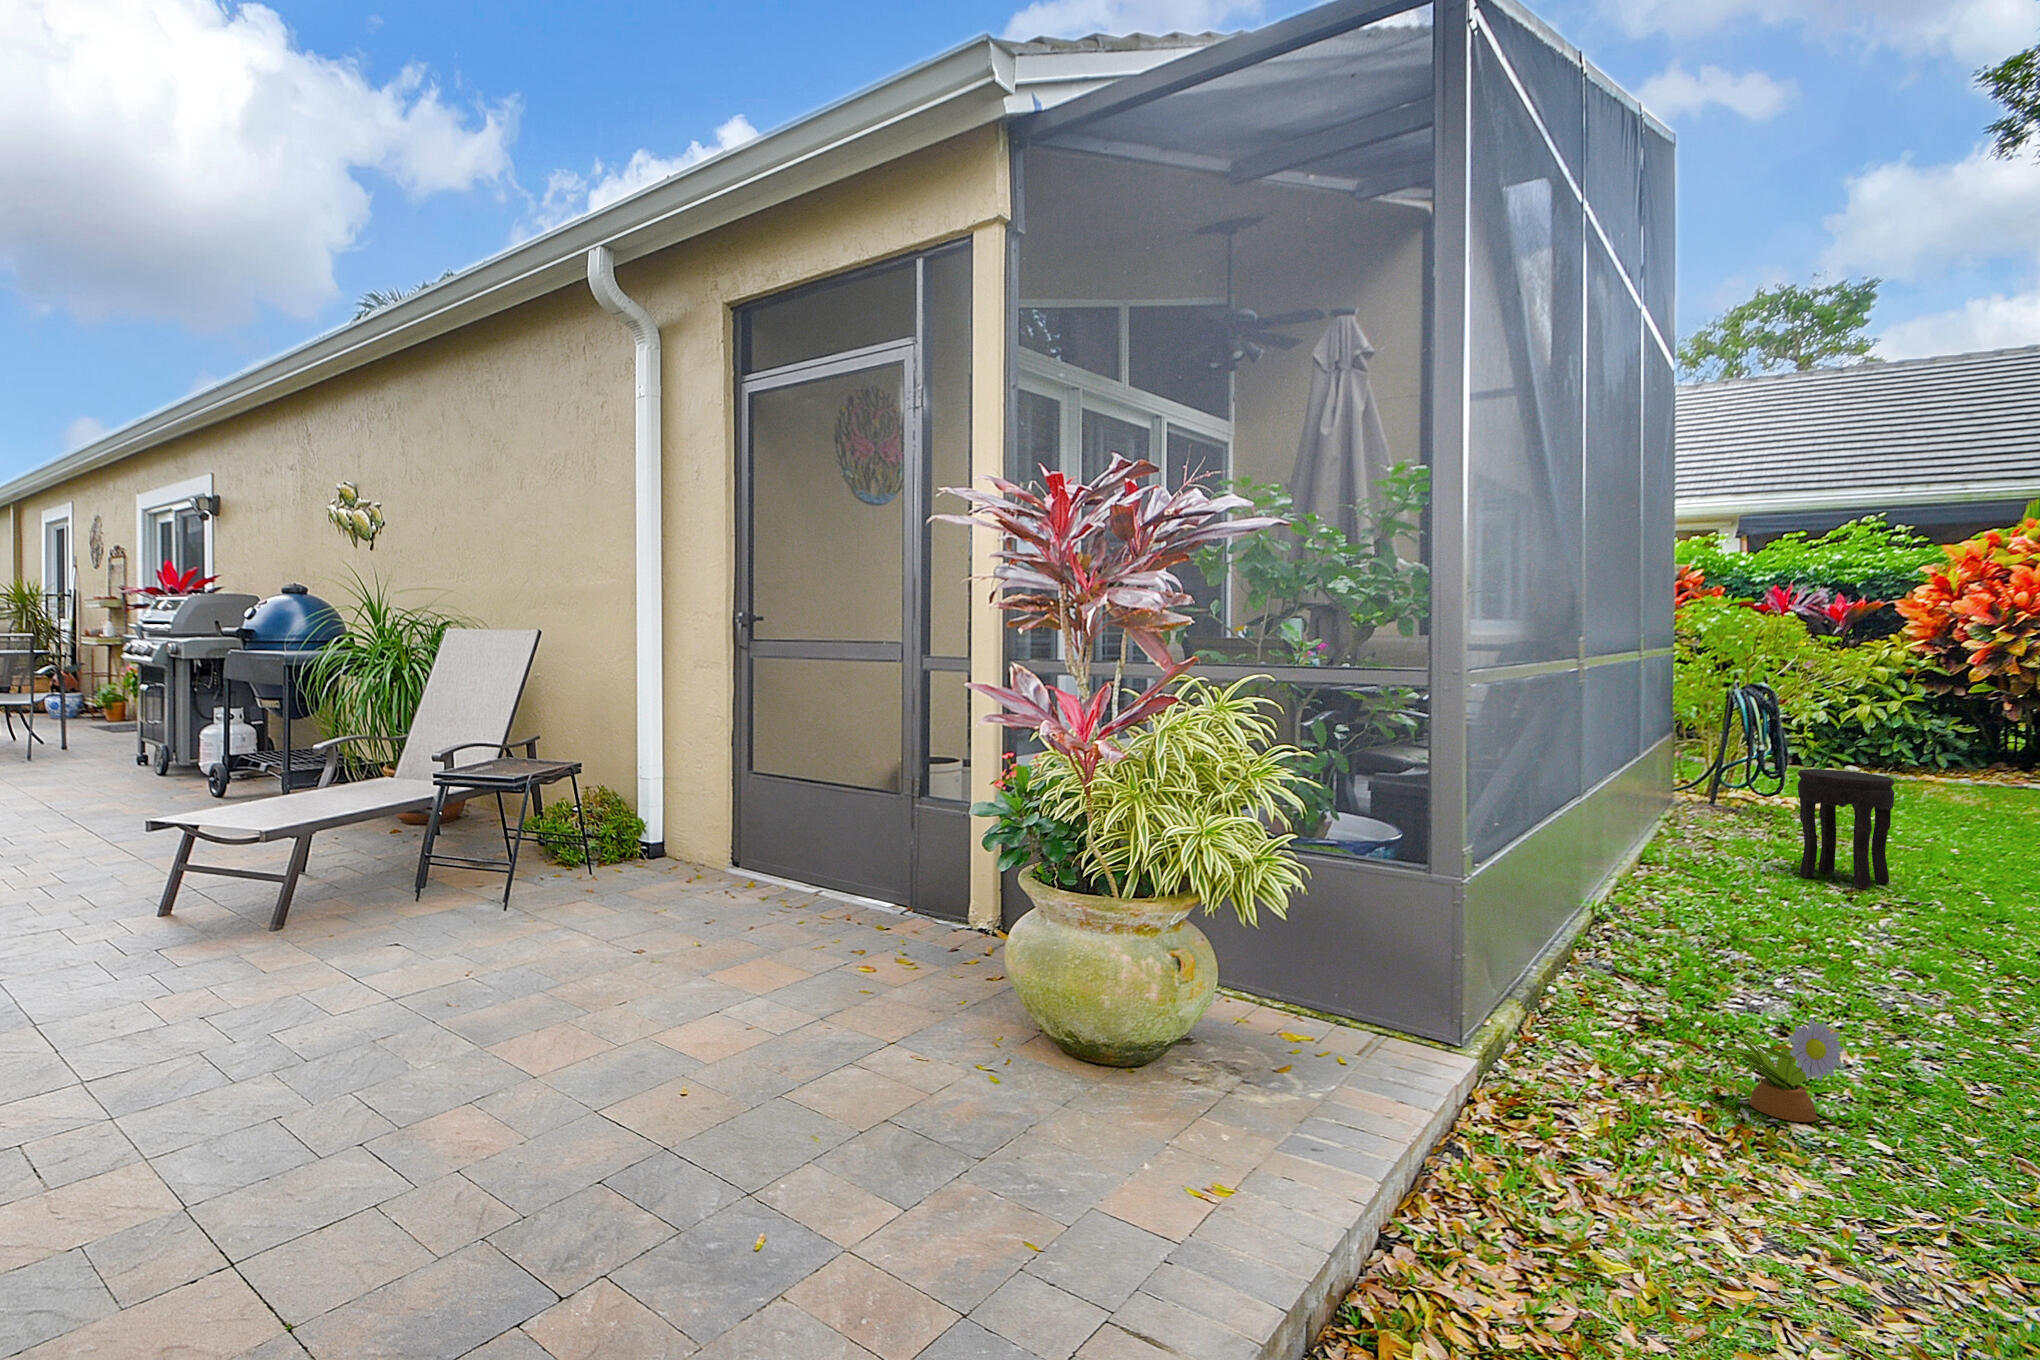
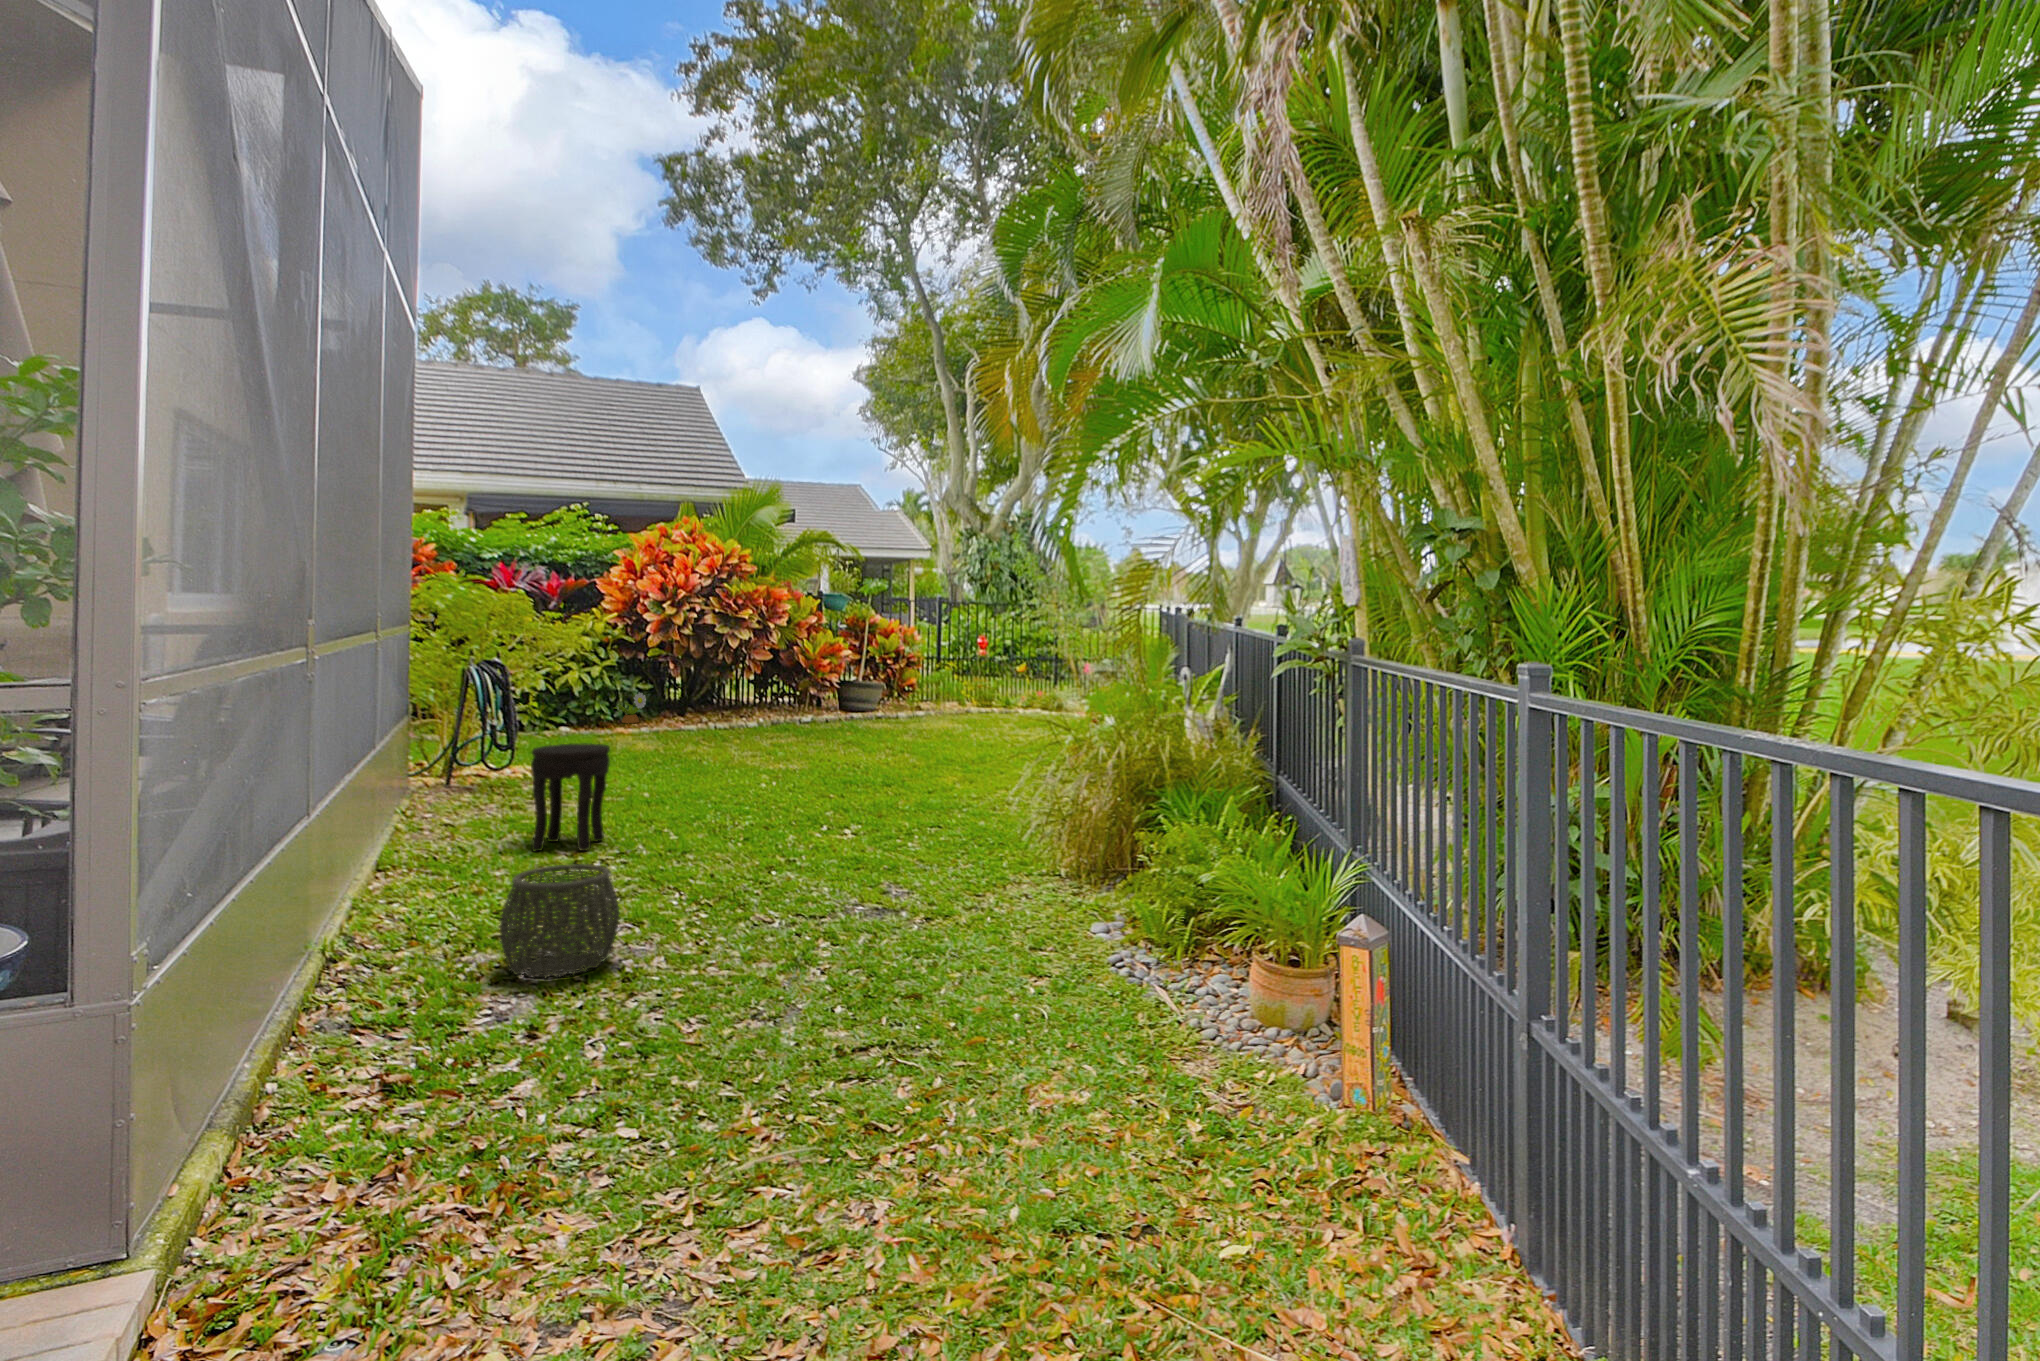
woven basket: none [1752,878,1893,995] -> present [499,864,620,978]
decorative plant: present [1715,1018,1844,1122] -> present [615,692,646,723]

